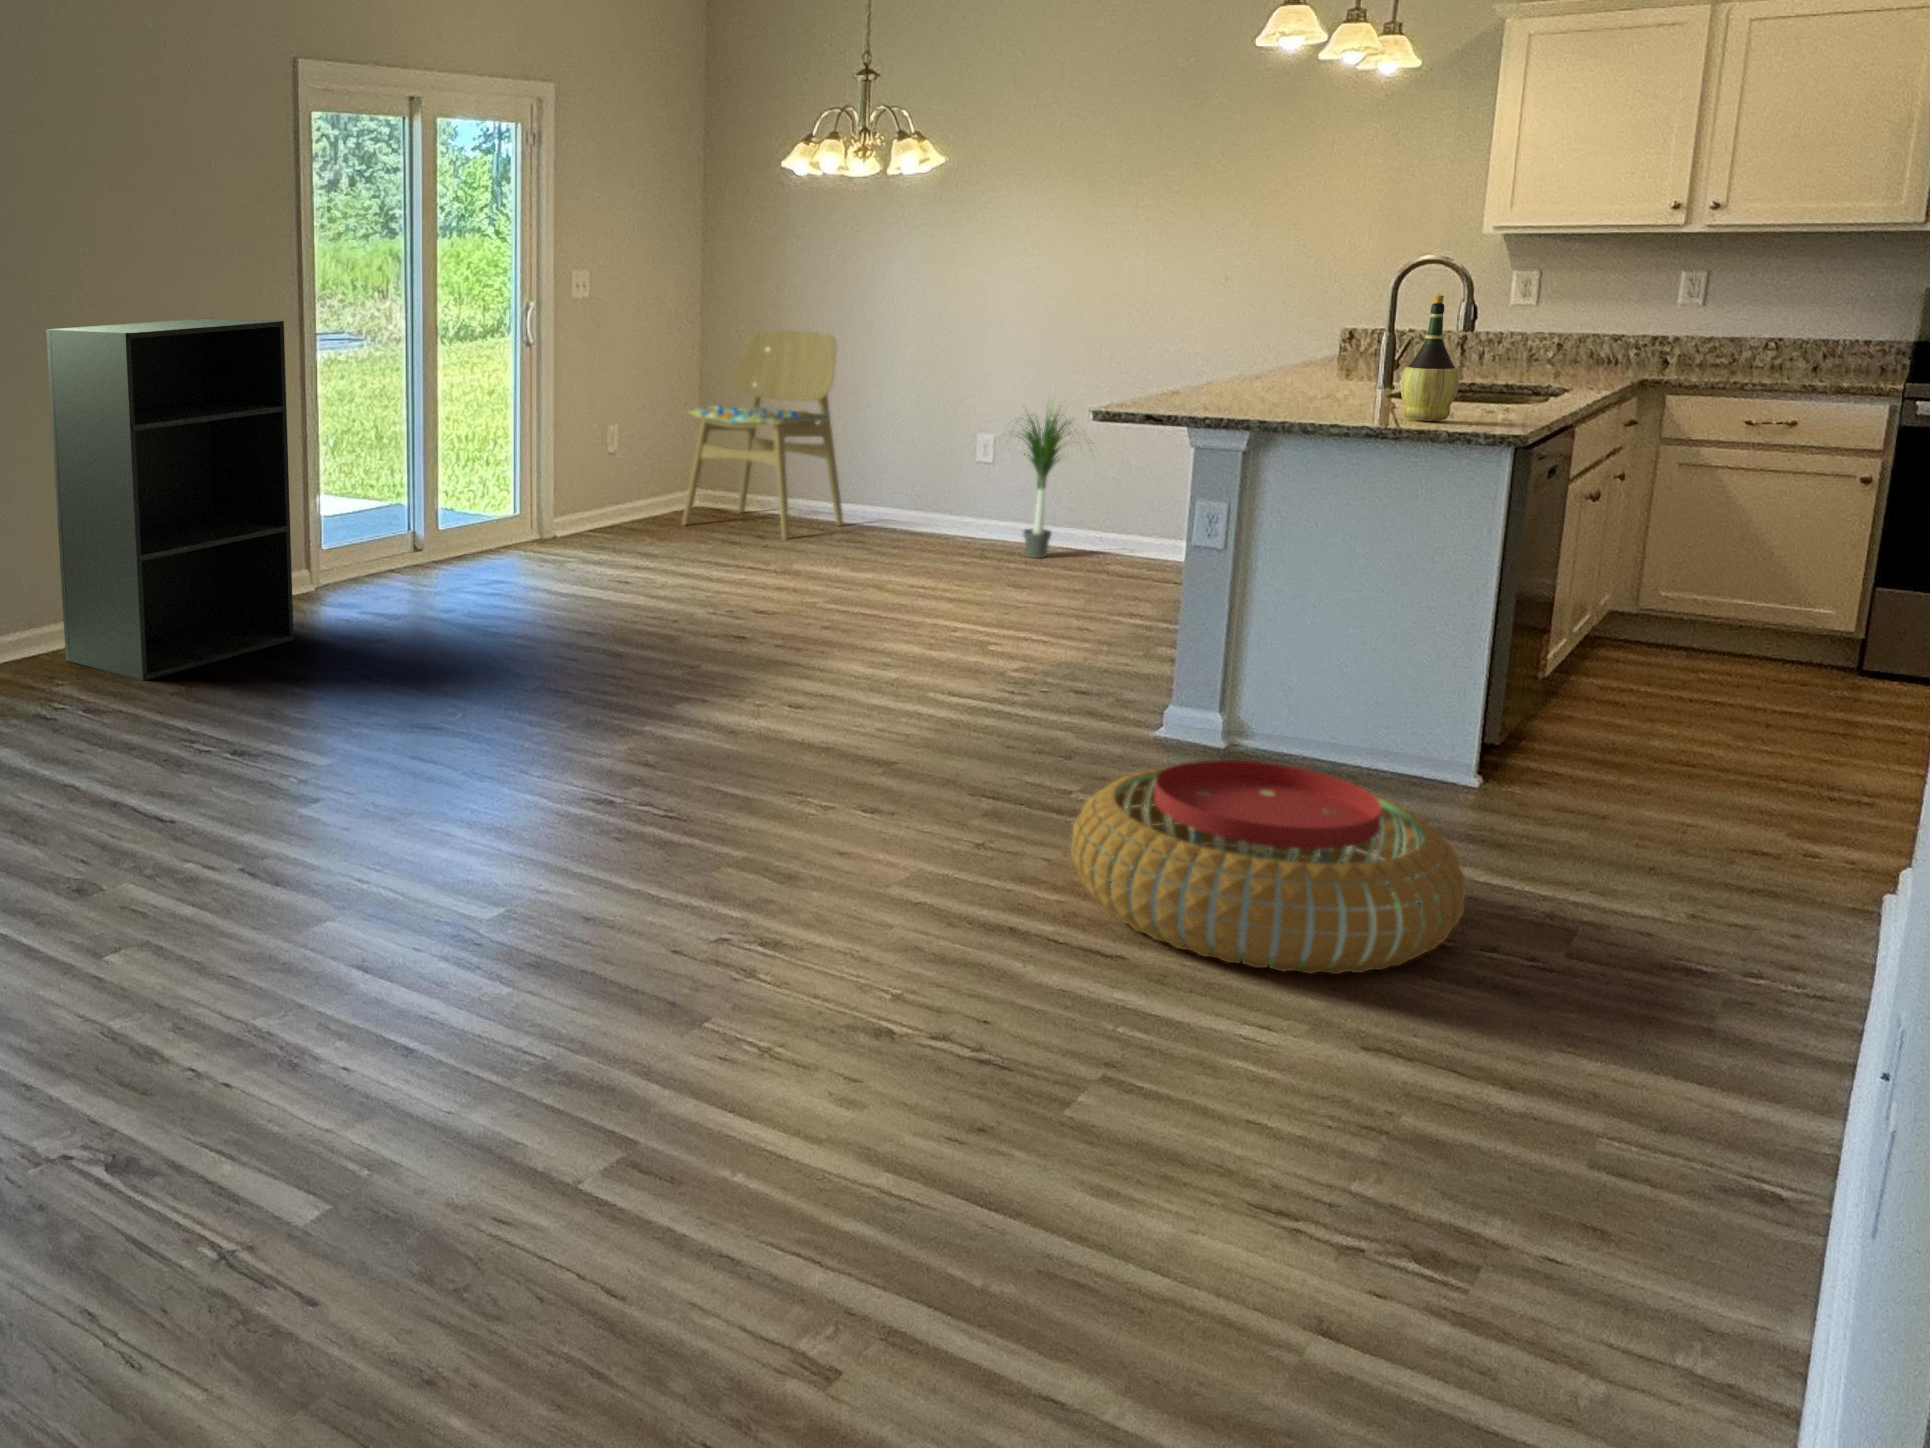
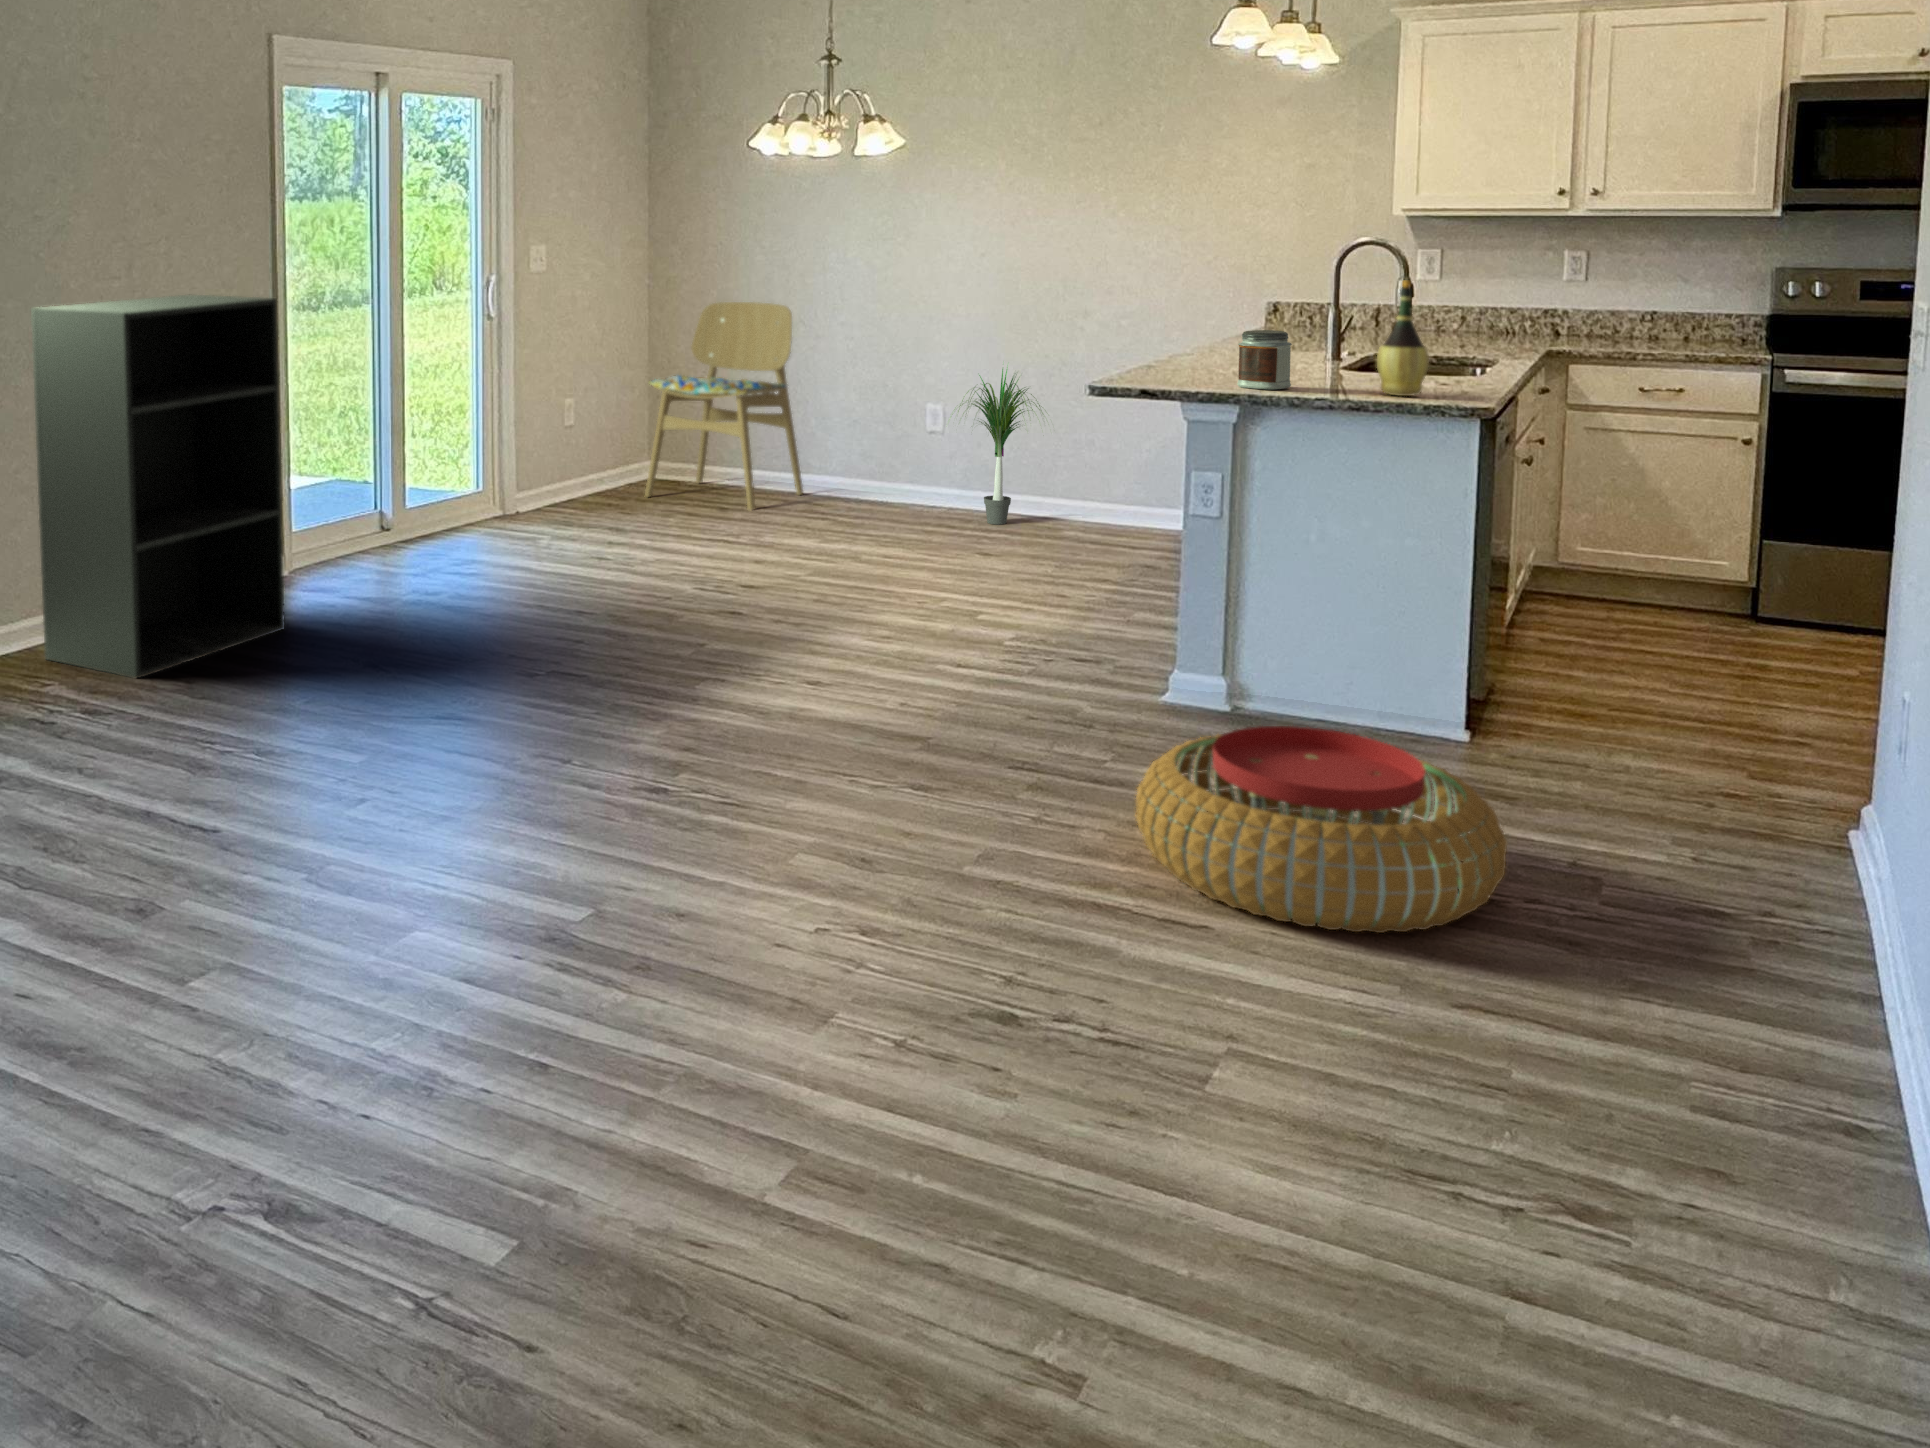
jar: none [1245,351,1307,413] -> present [1237,330,1292,390]

